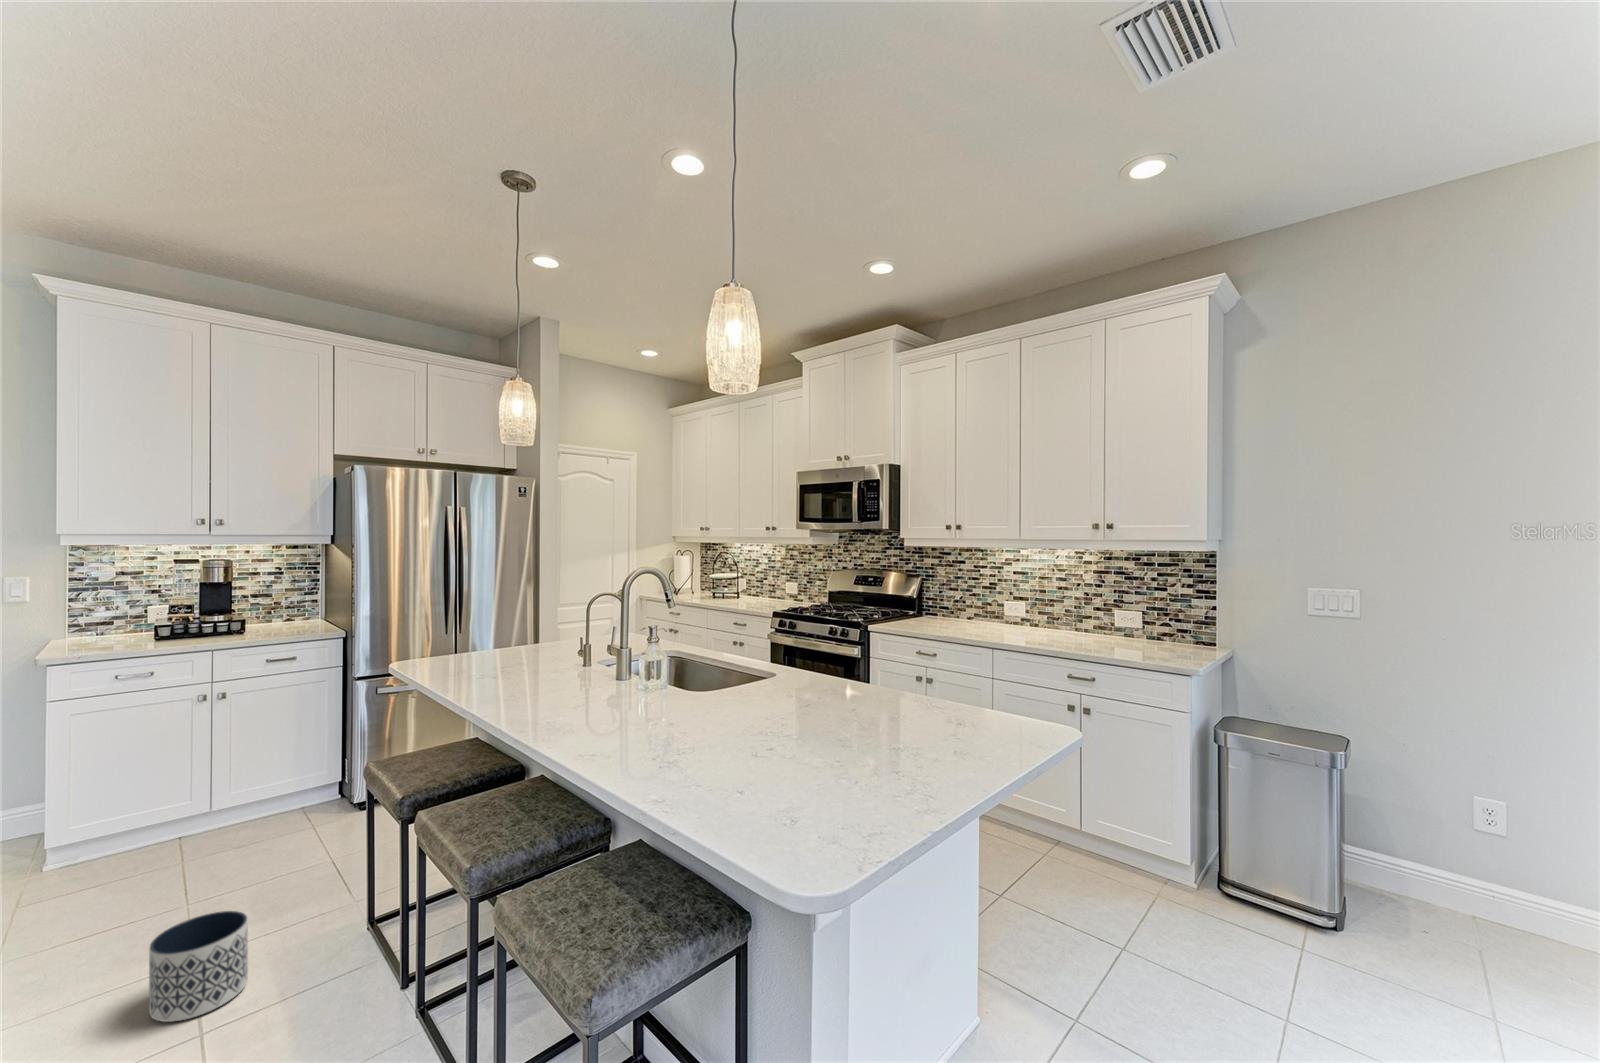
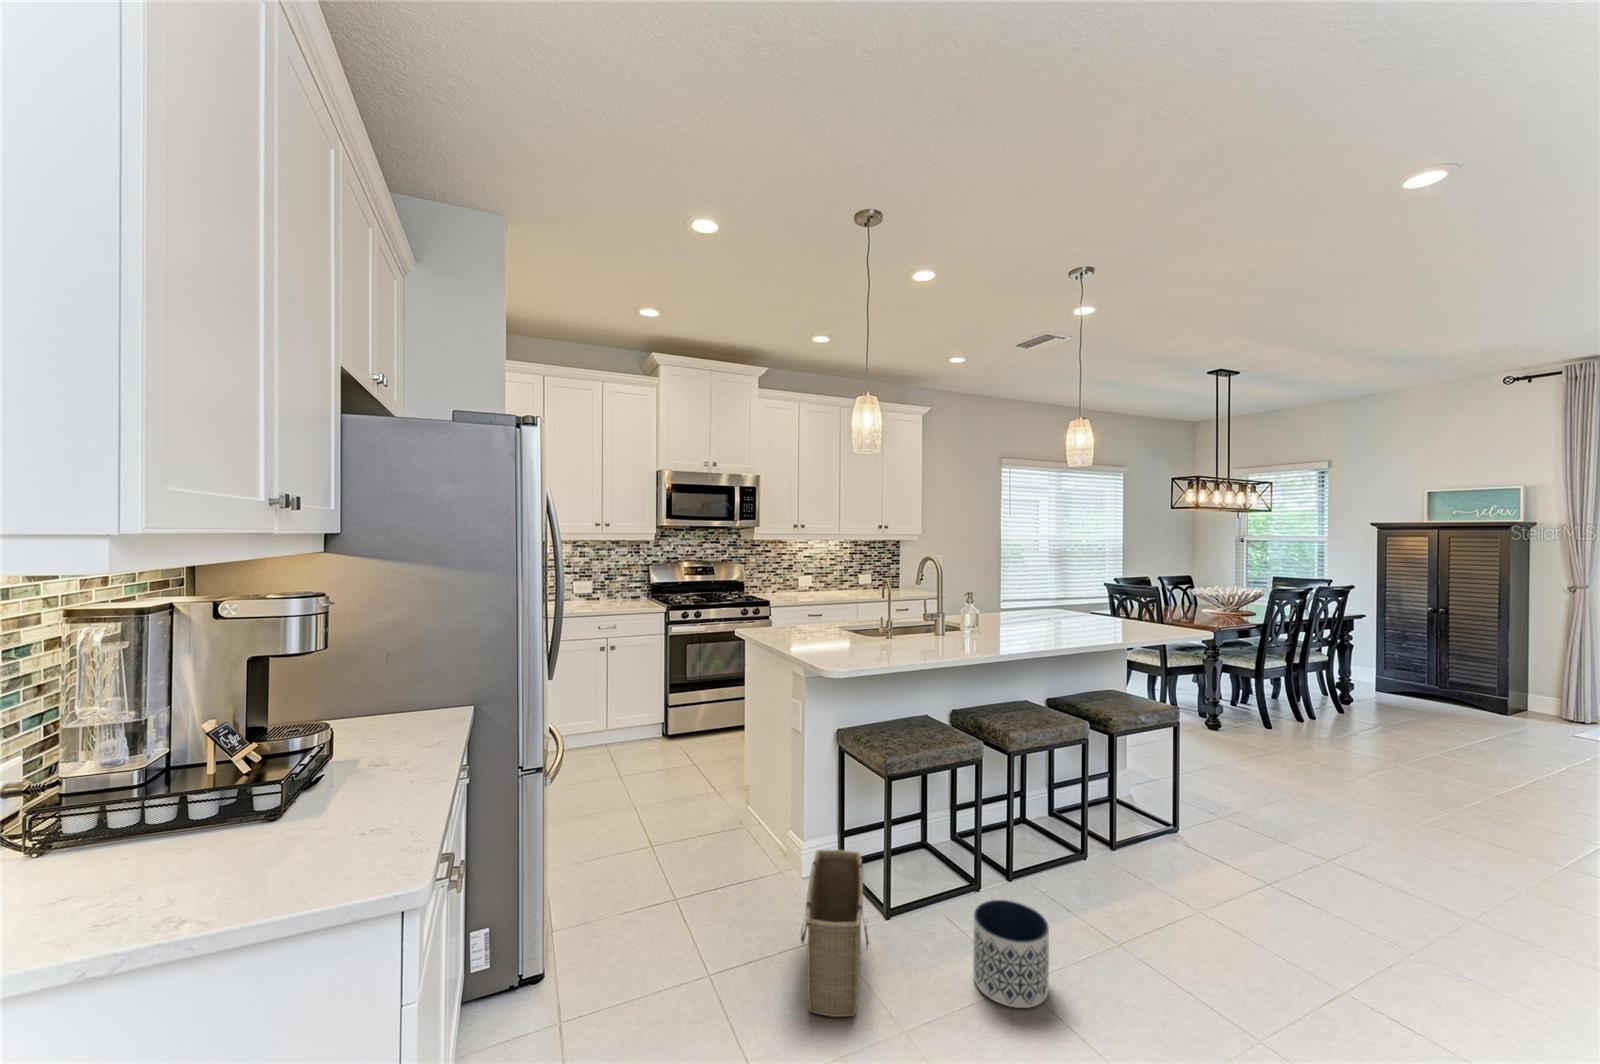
basket: none [216,815,363,916] -> present [801,850,869,1017]

